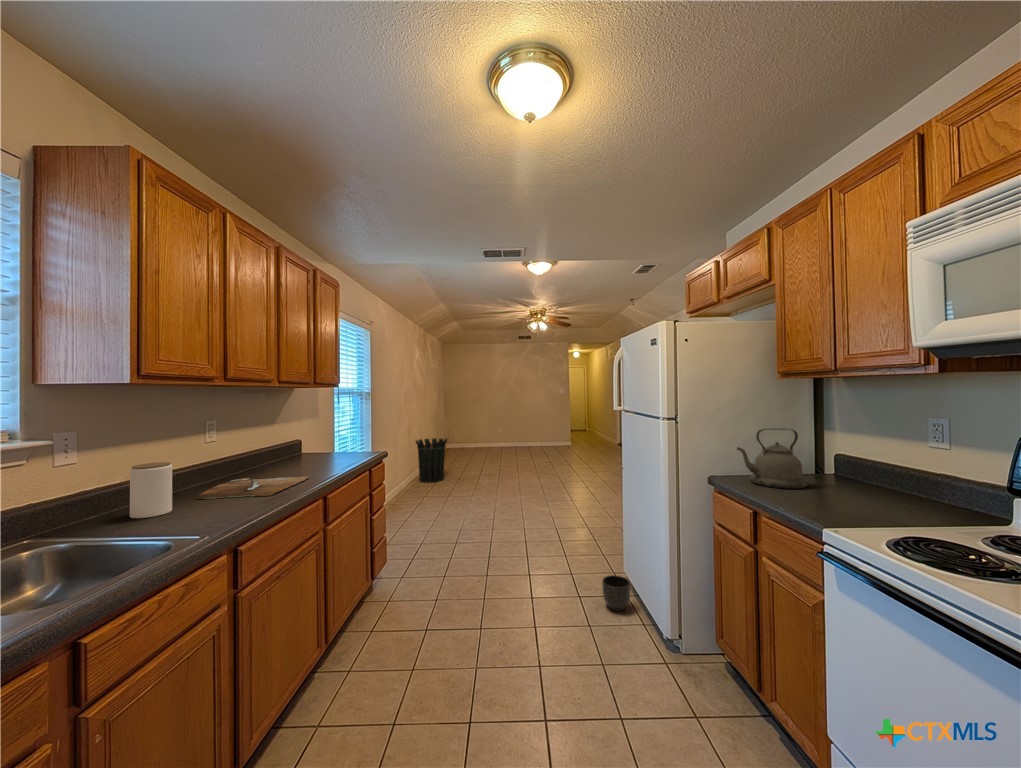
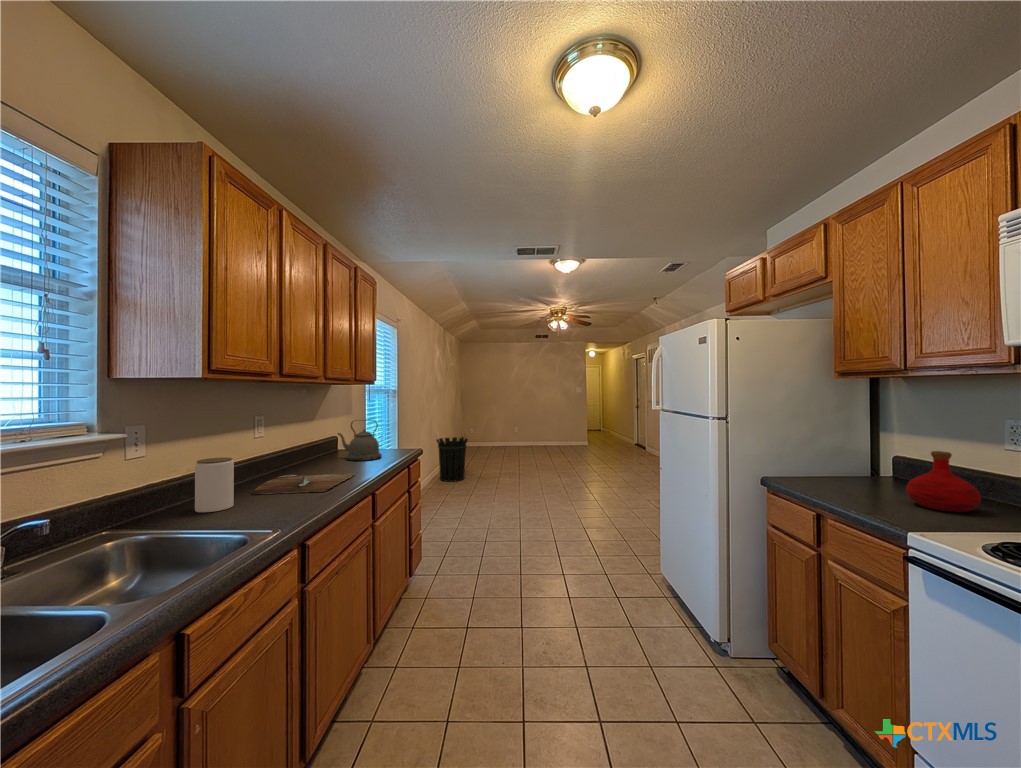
kettle: present [737,429,808,489] -> present [338,420,382,461]
bottle: none [836,449,903,509] -> present [906,451,981,512]
planter: present [602,575,631,611] -> none [643,577,673,614]

